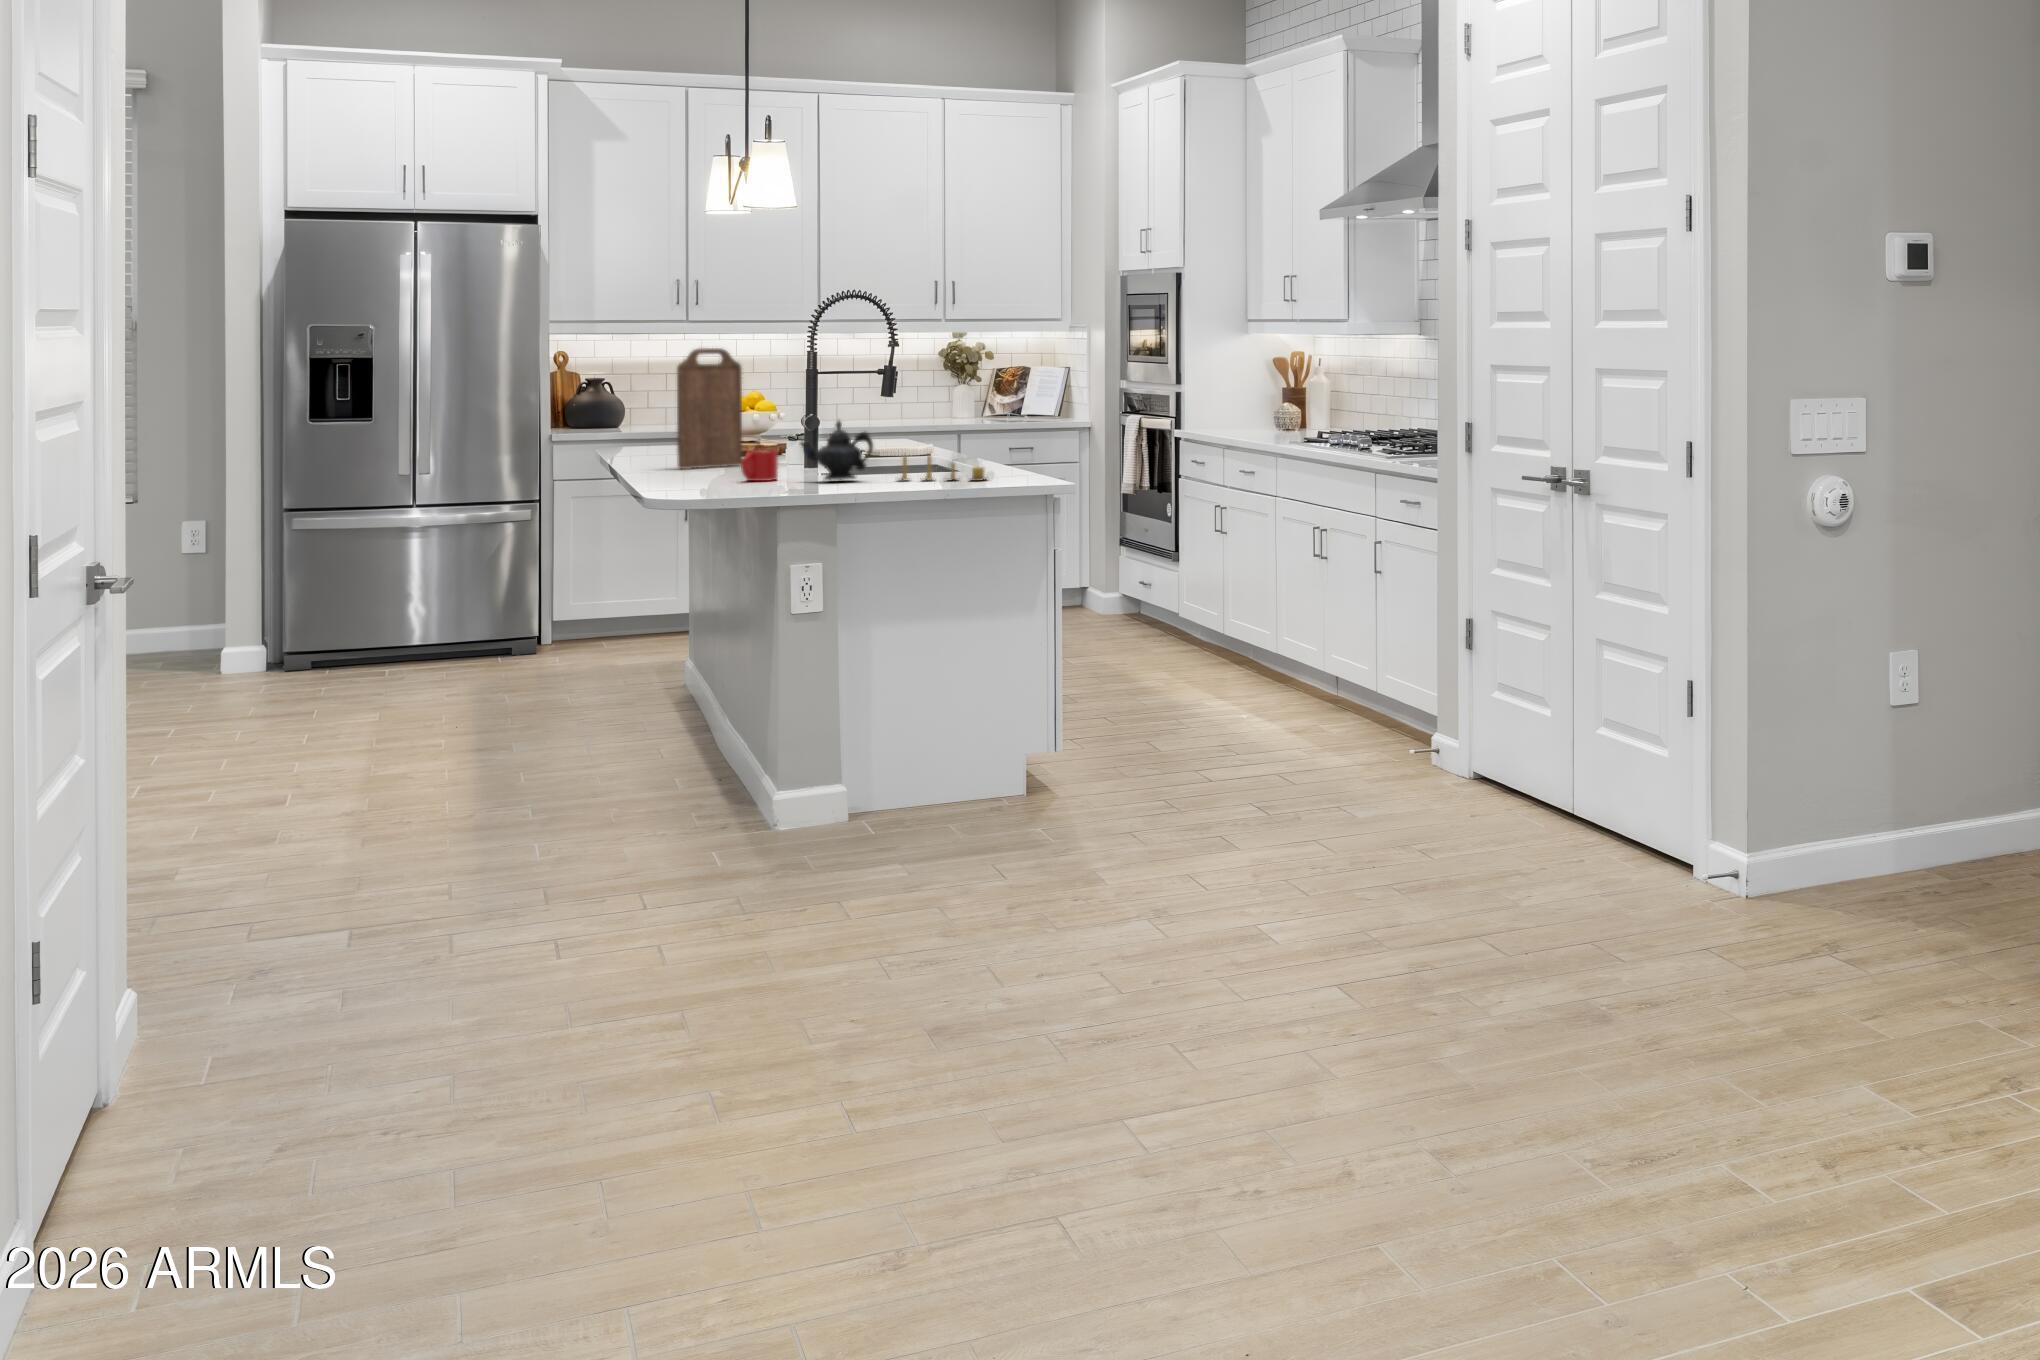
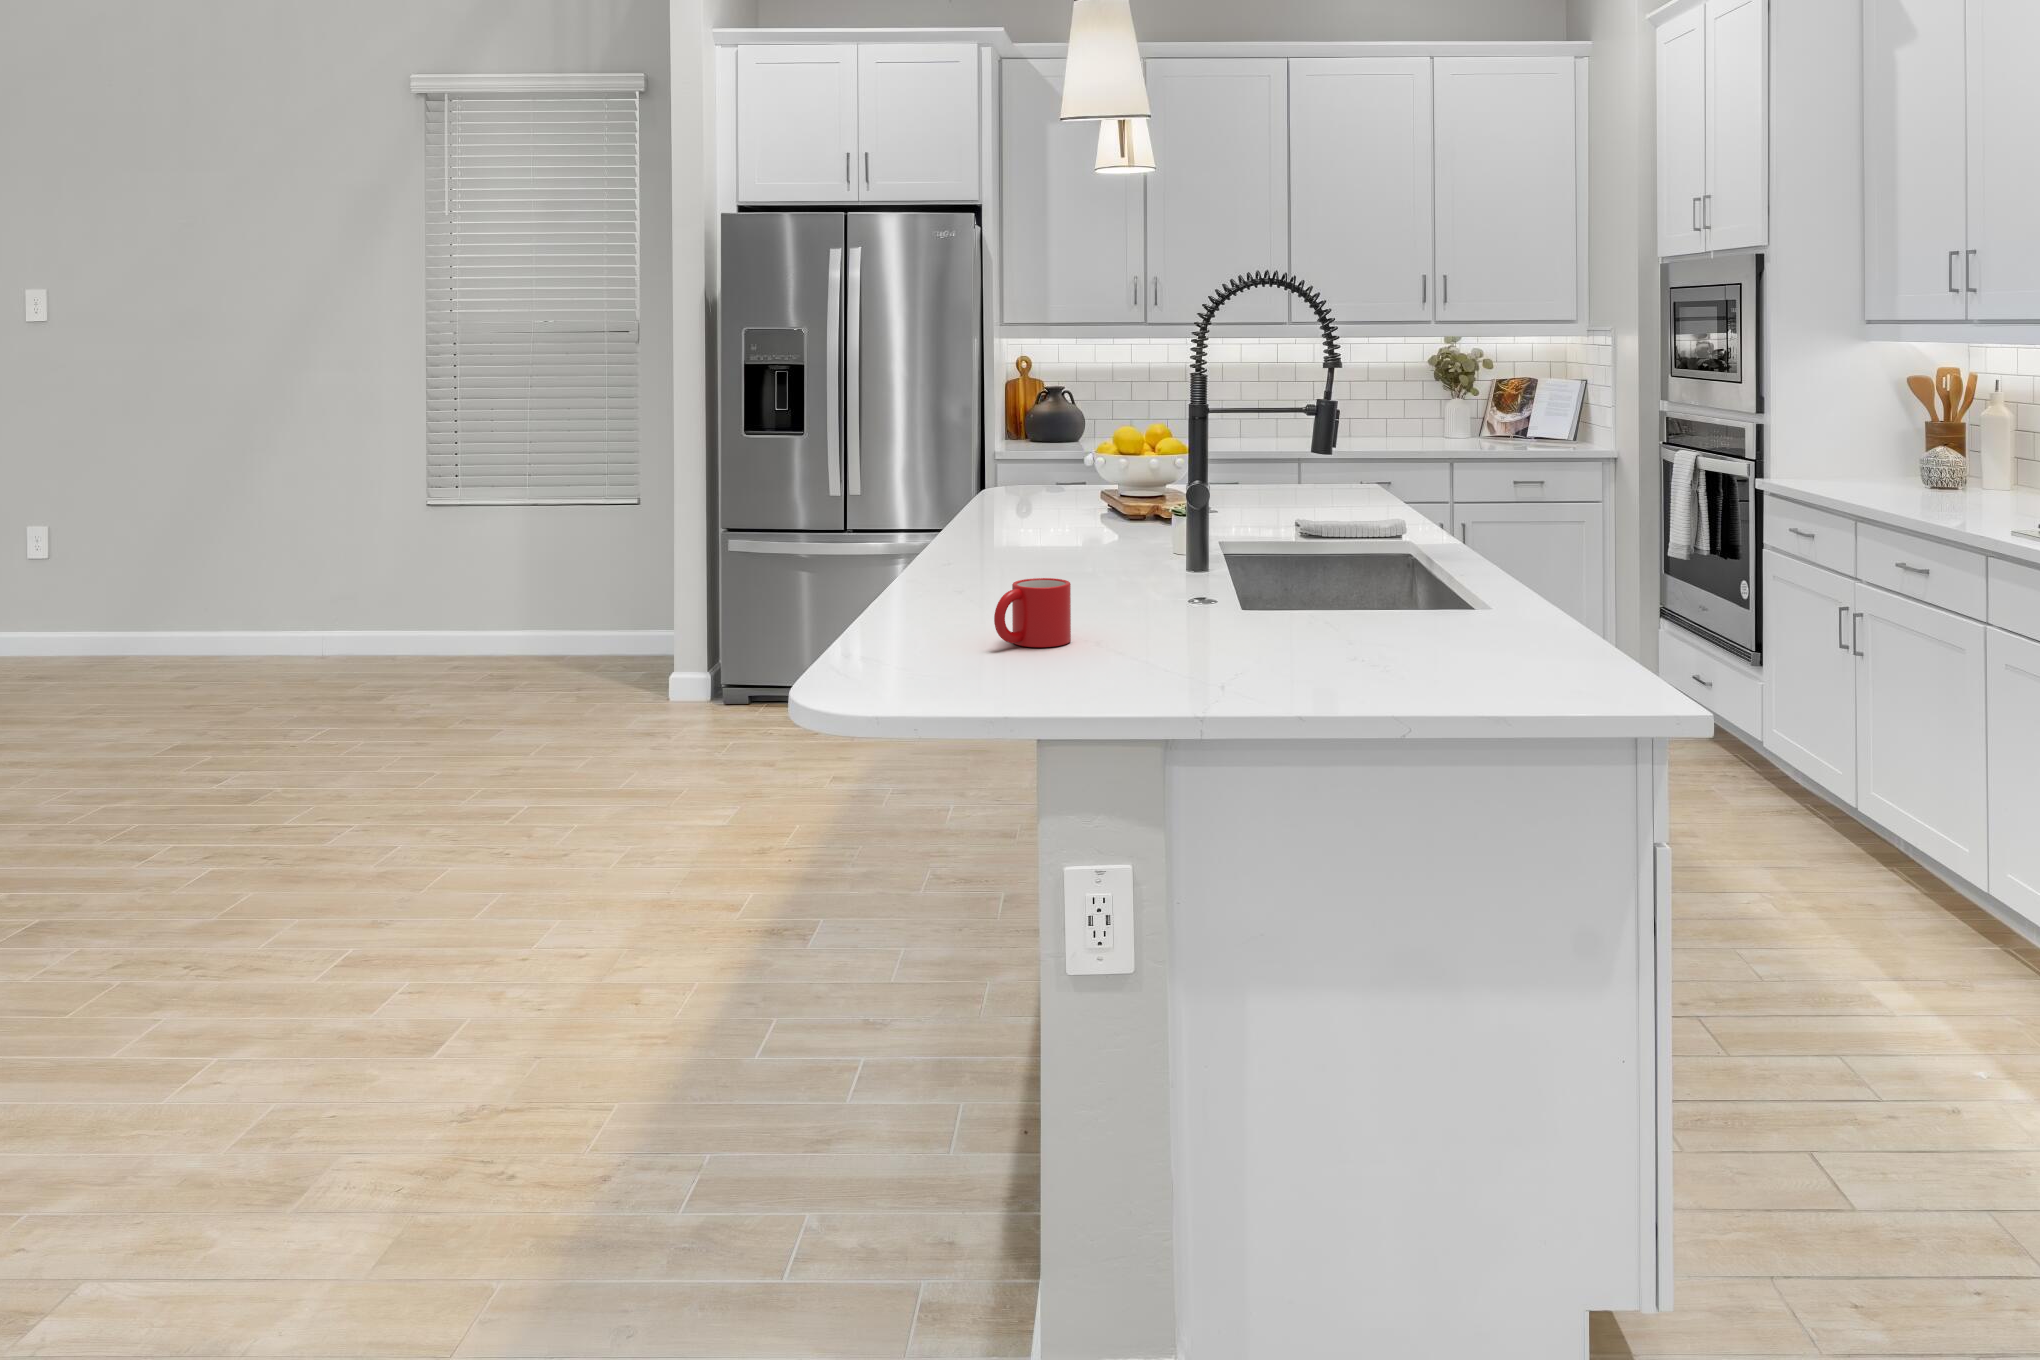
cutting board: present [677,348,742,469] -> none [980,370,1088,568]
teapot: present [800,421,873,480] -> none [1099,536,1237,669]
candle: present [900,454,985,481] -> none [1282,617,1487,706]

